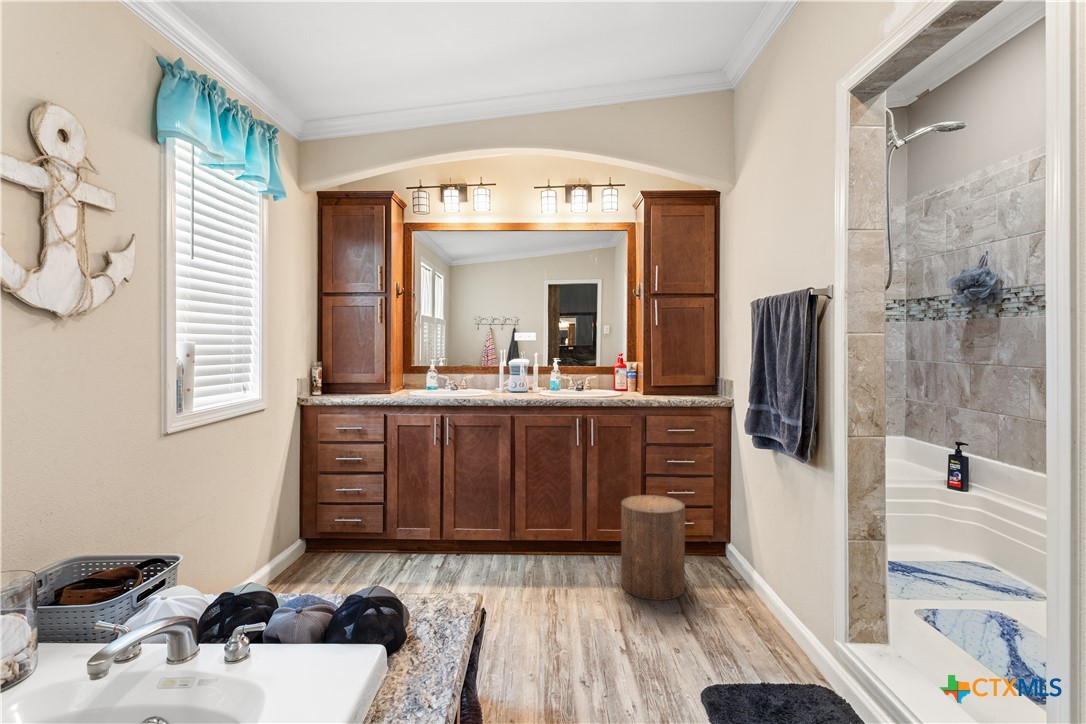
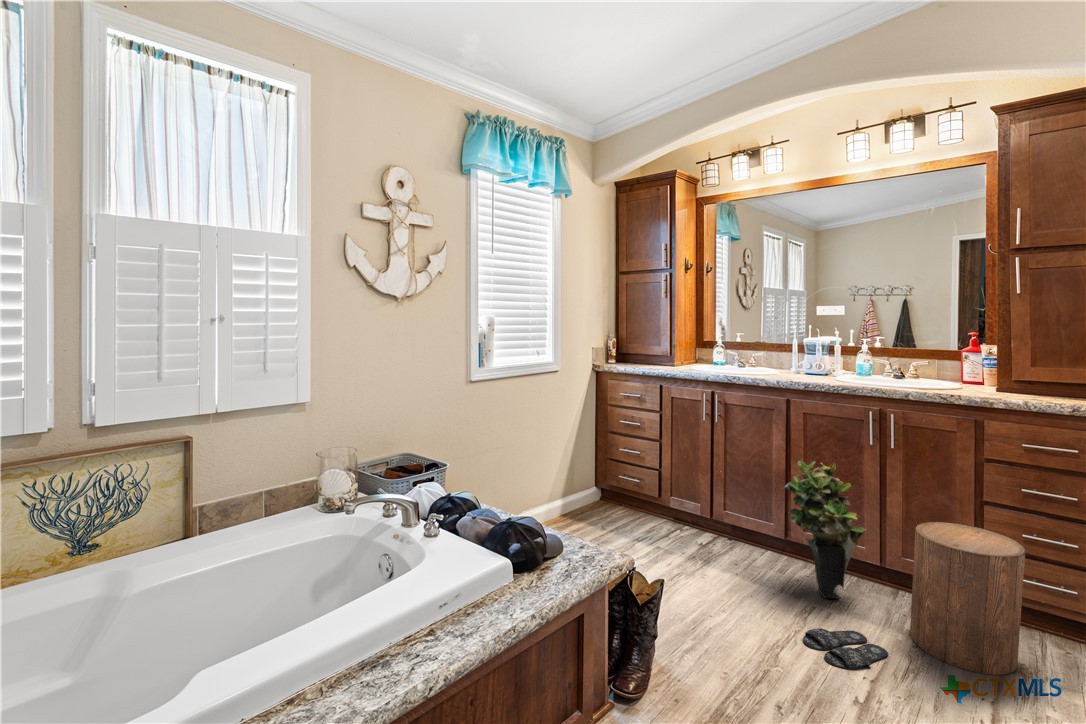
potted plant: none [520,465,581,582] -> present [785,461,866,599]
slippers: none [565,599,621,632] -> present [803,628,888,669]

